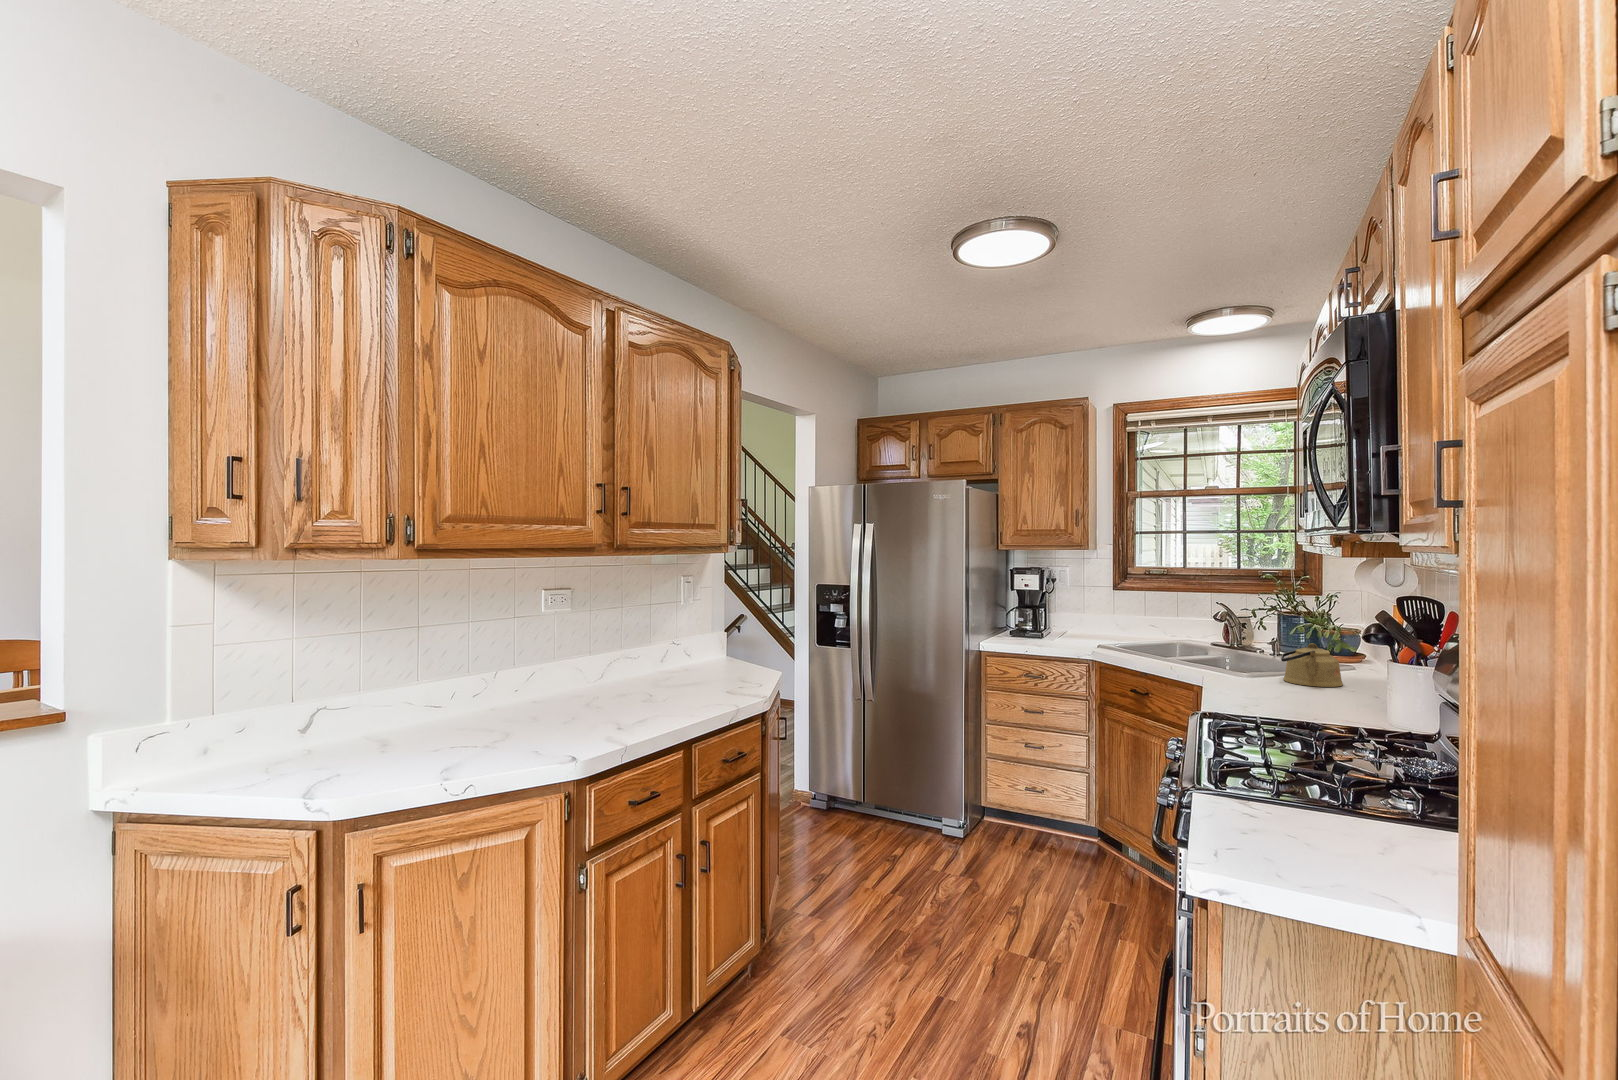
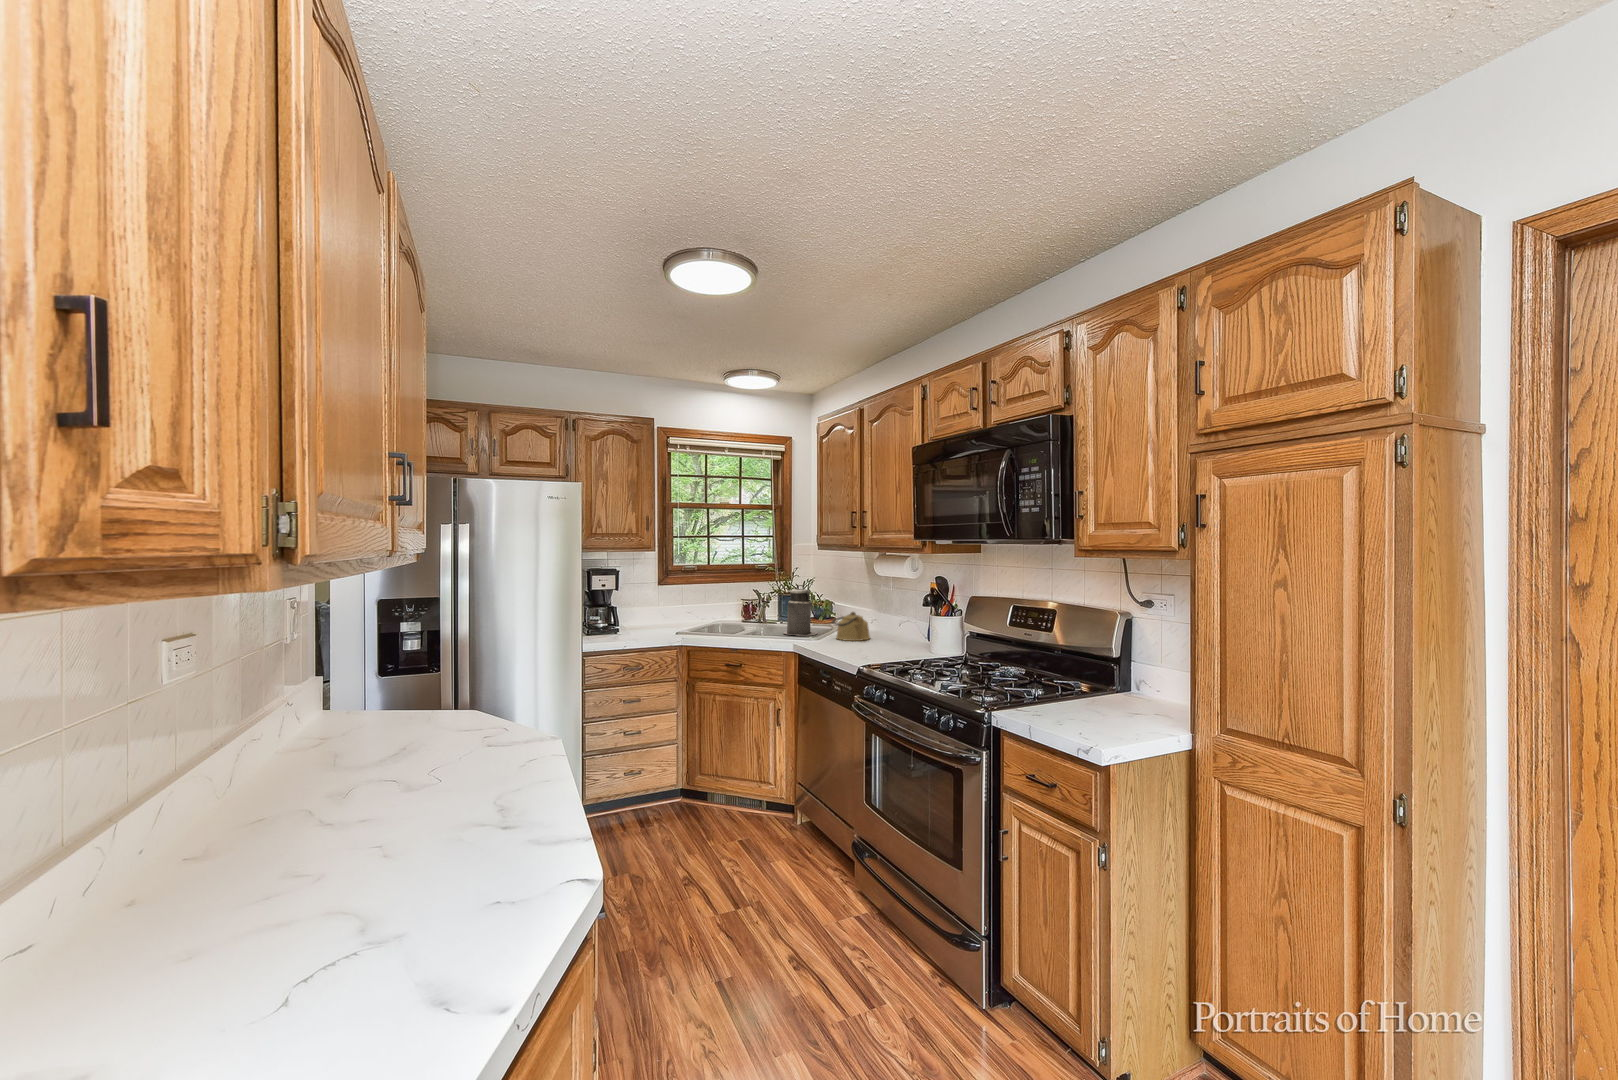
canister: none [1227,600,1282,670] -> present [784,585,817,636]

